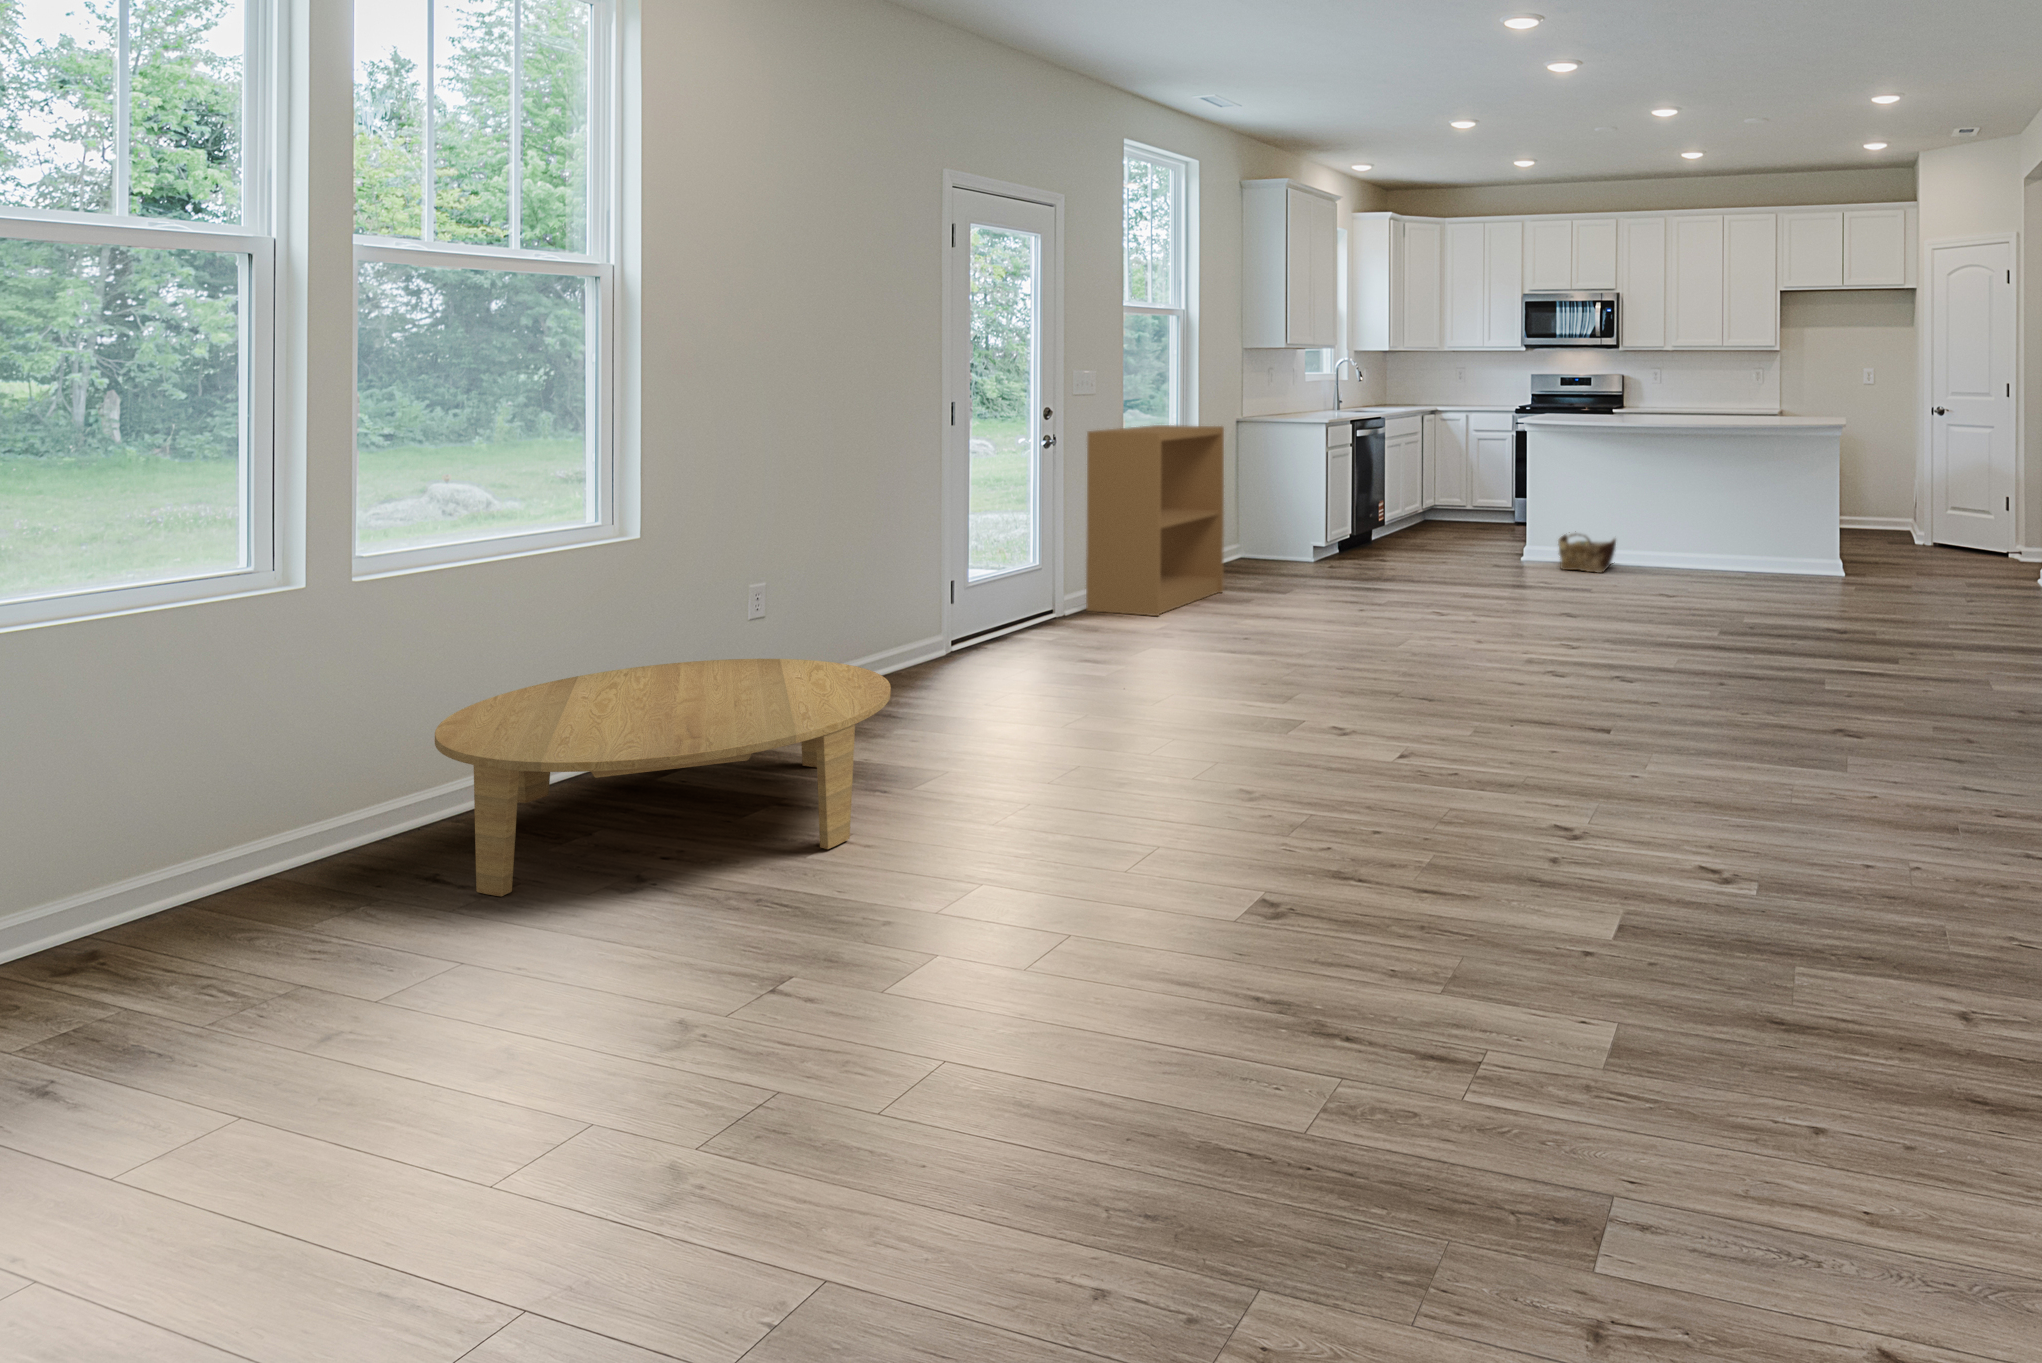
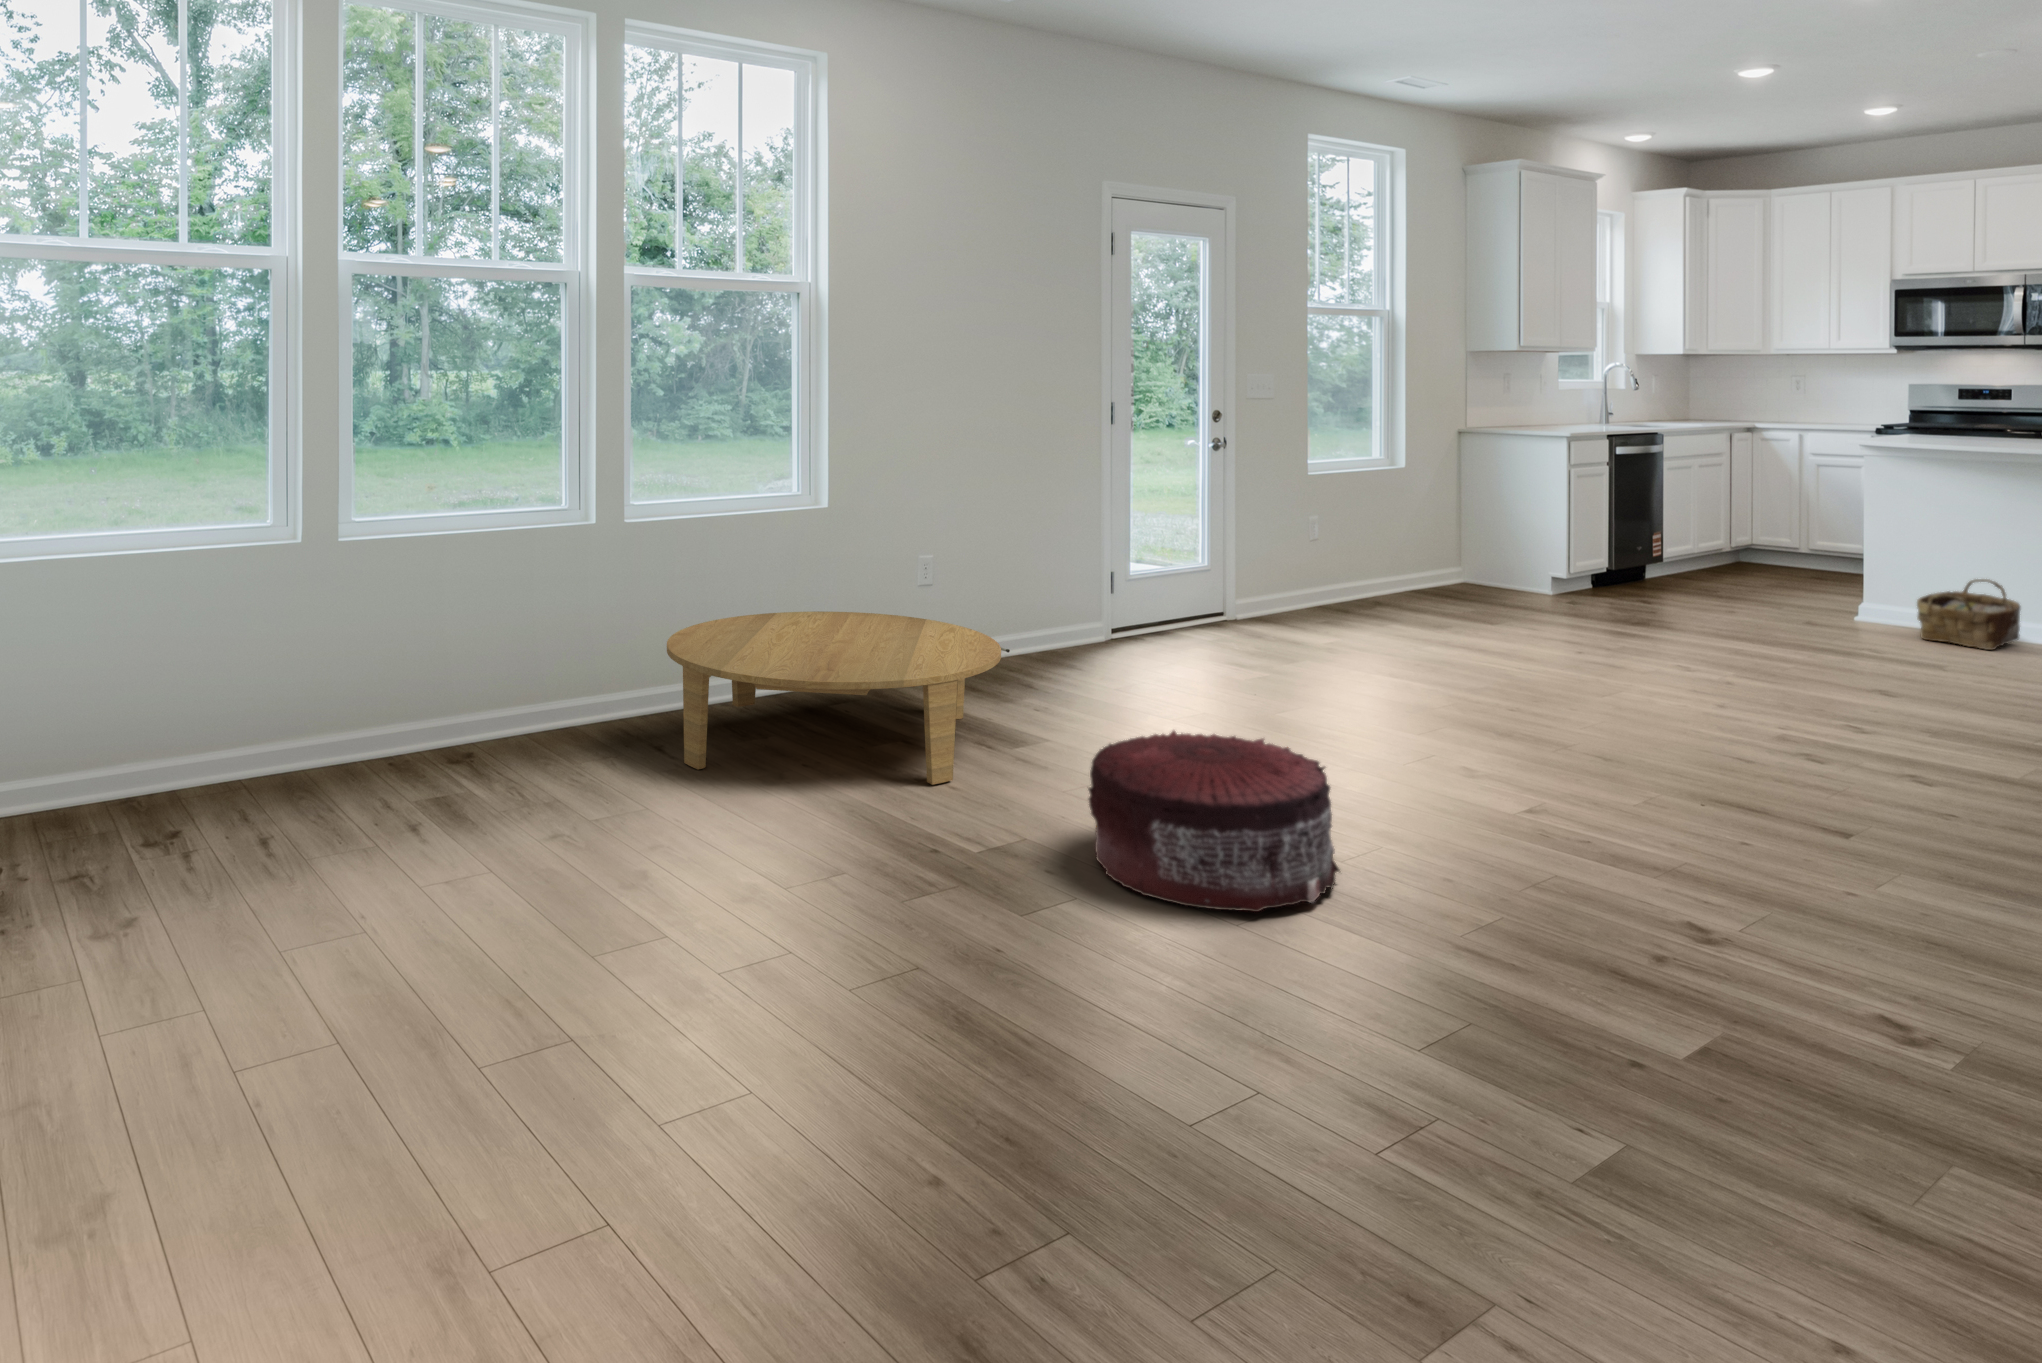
bookshelf: present [1086,425,1224,616] -> none [1260,431,1422,631]
pouf: none [1037,732,1276,918] -> present [1089,731,1340,912]

